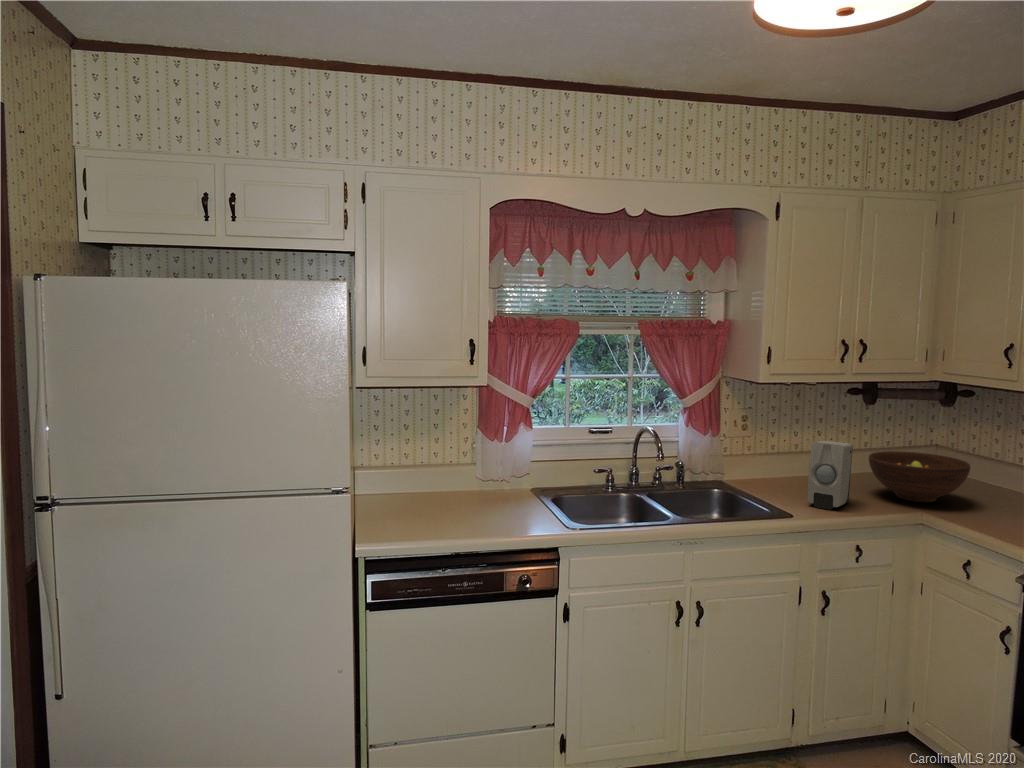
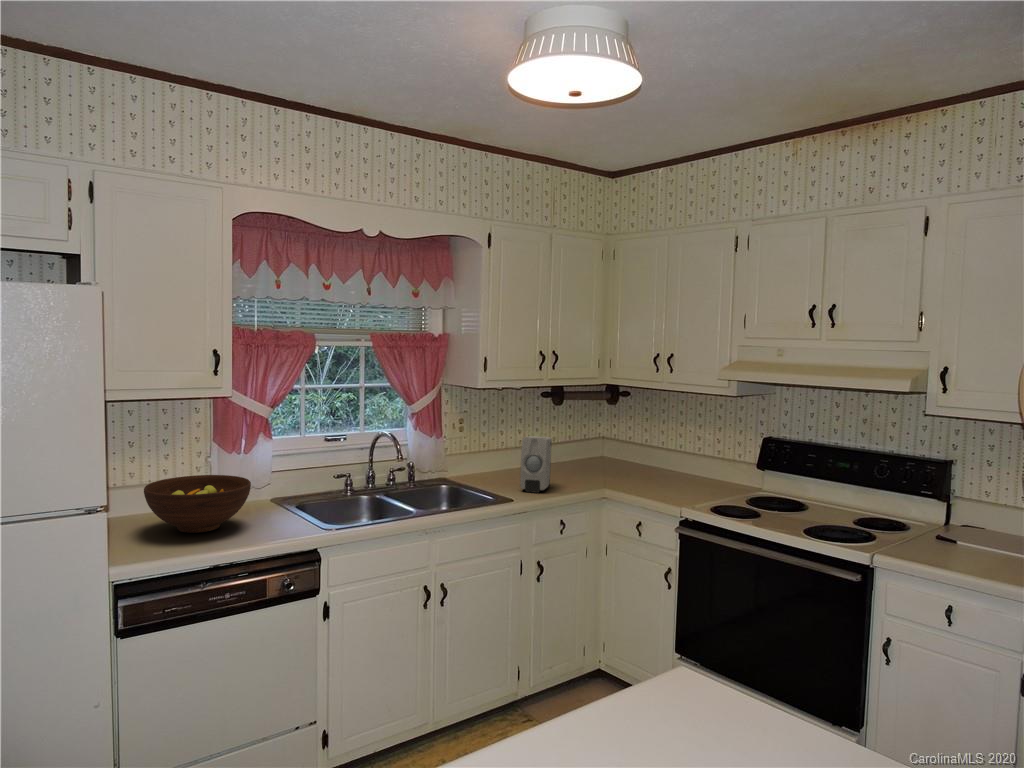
fruit bowl: present [869,451,970,502] -> present [144,475,251,533]

